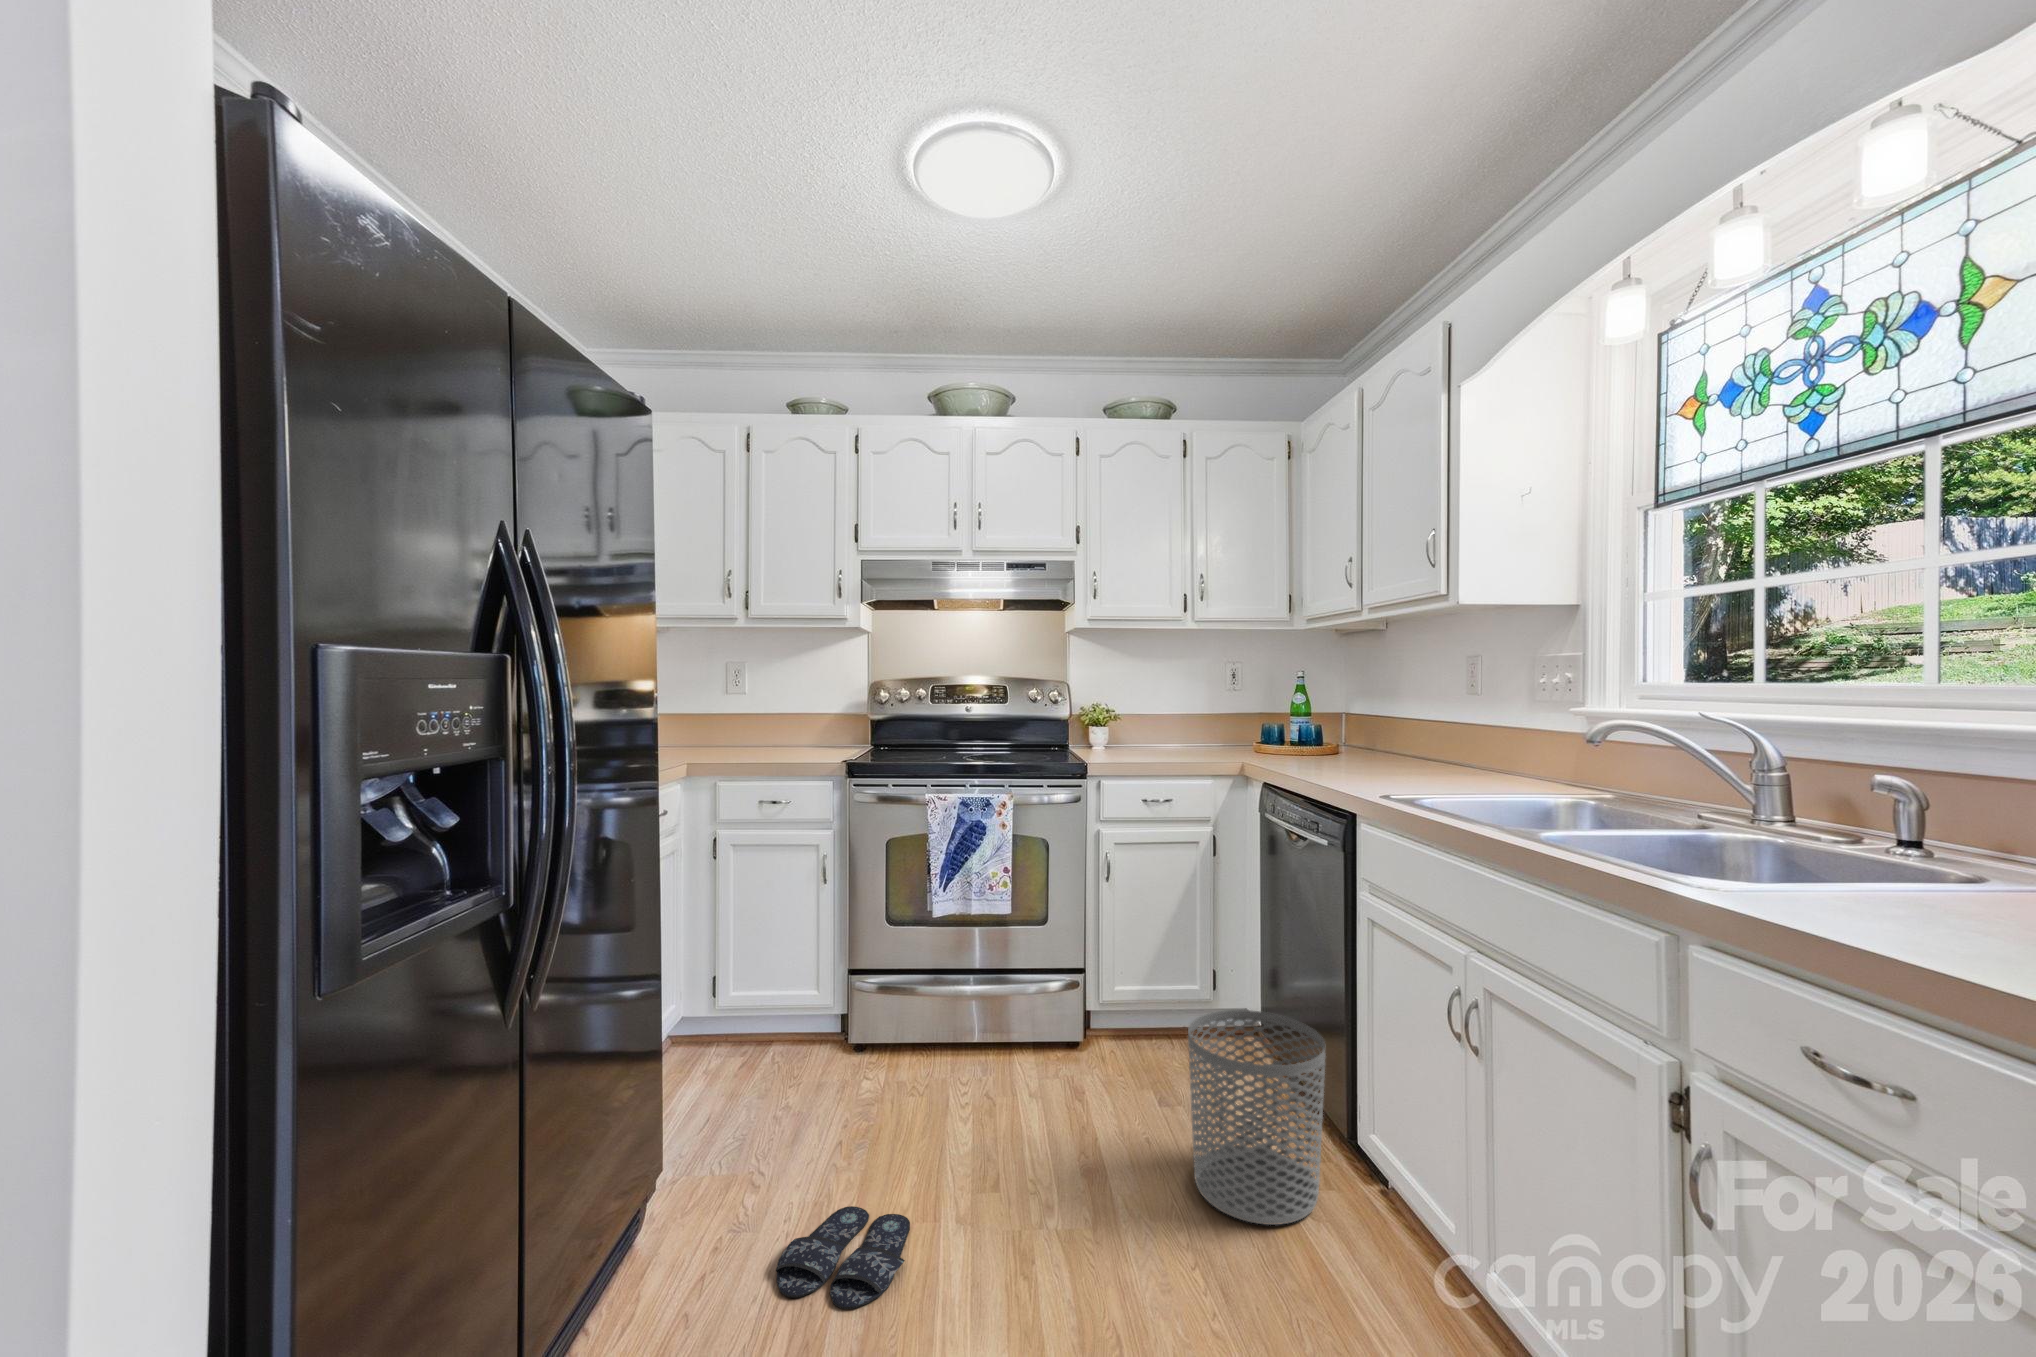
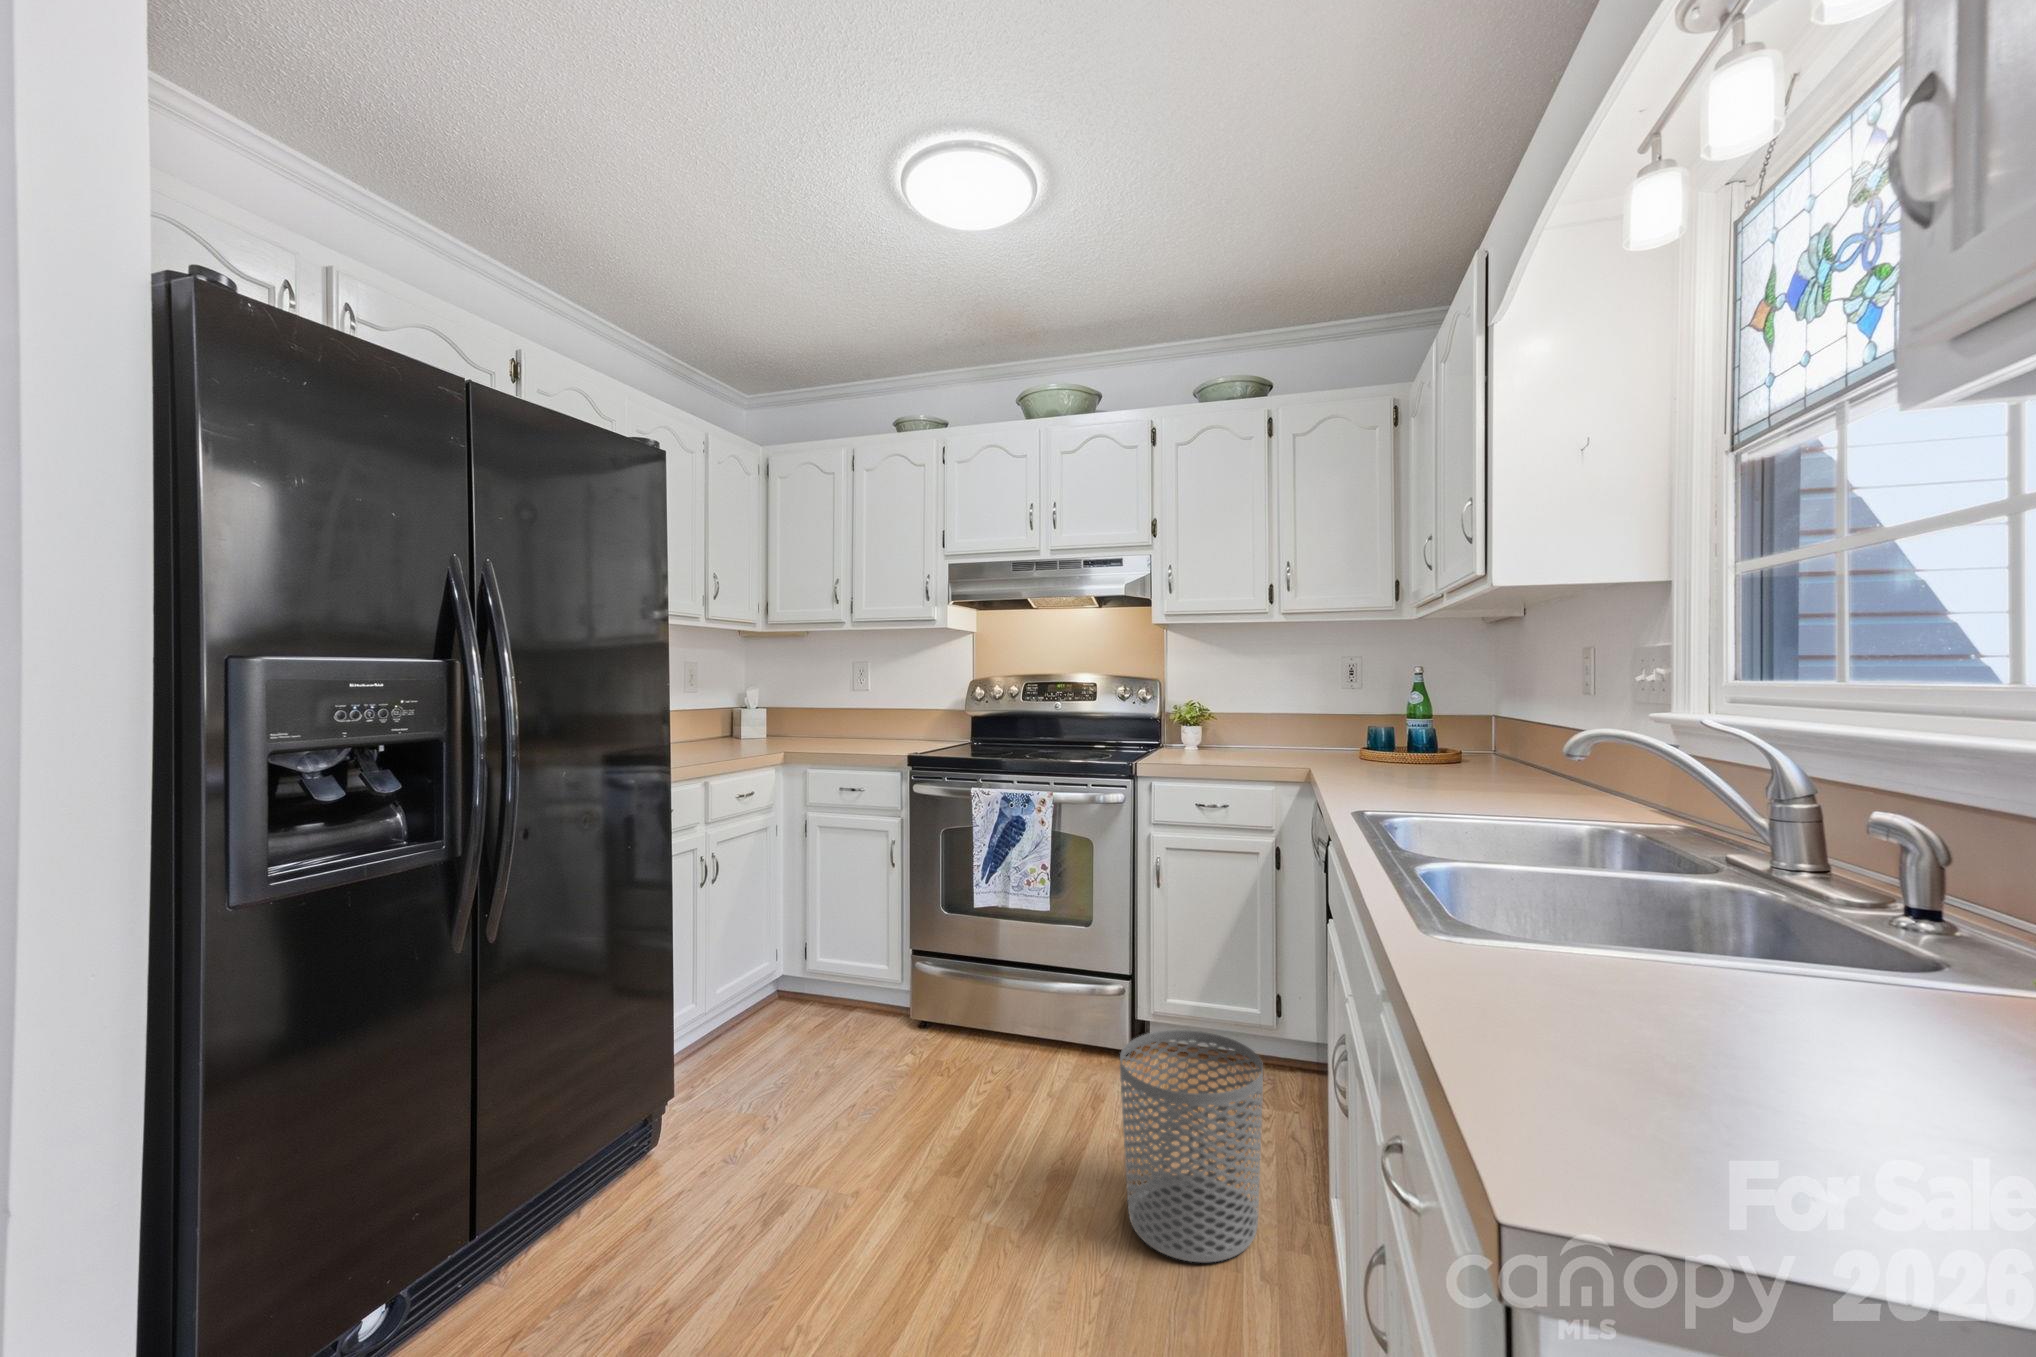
slippers: present [776,1206,910,1309] -> none [717,1158,854,1242]

